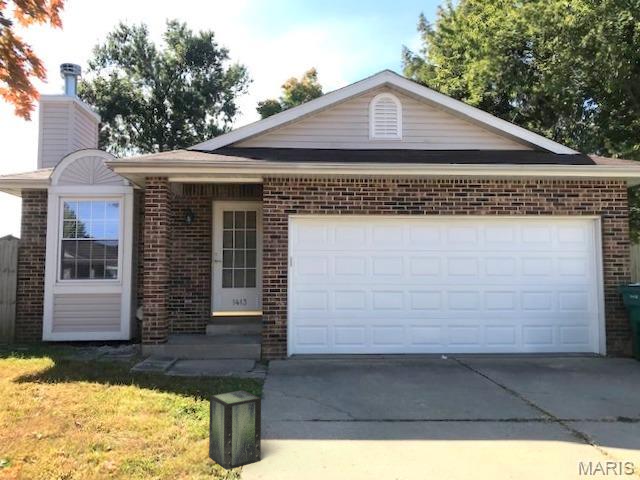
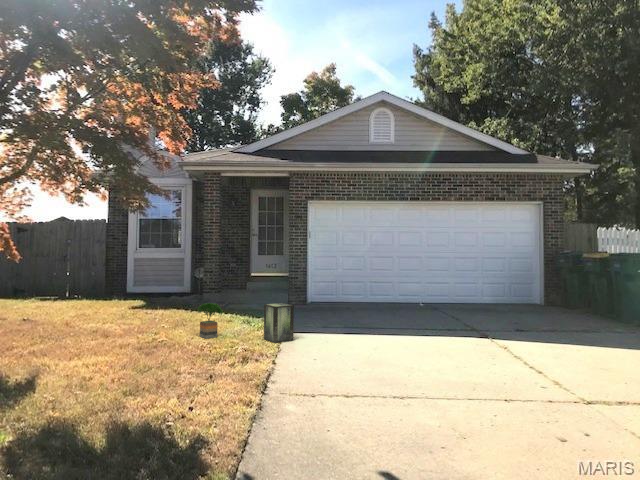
potted tree: none [92,390,140,459] -> present [198,303,223,339]

